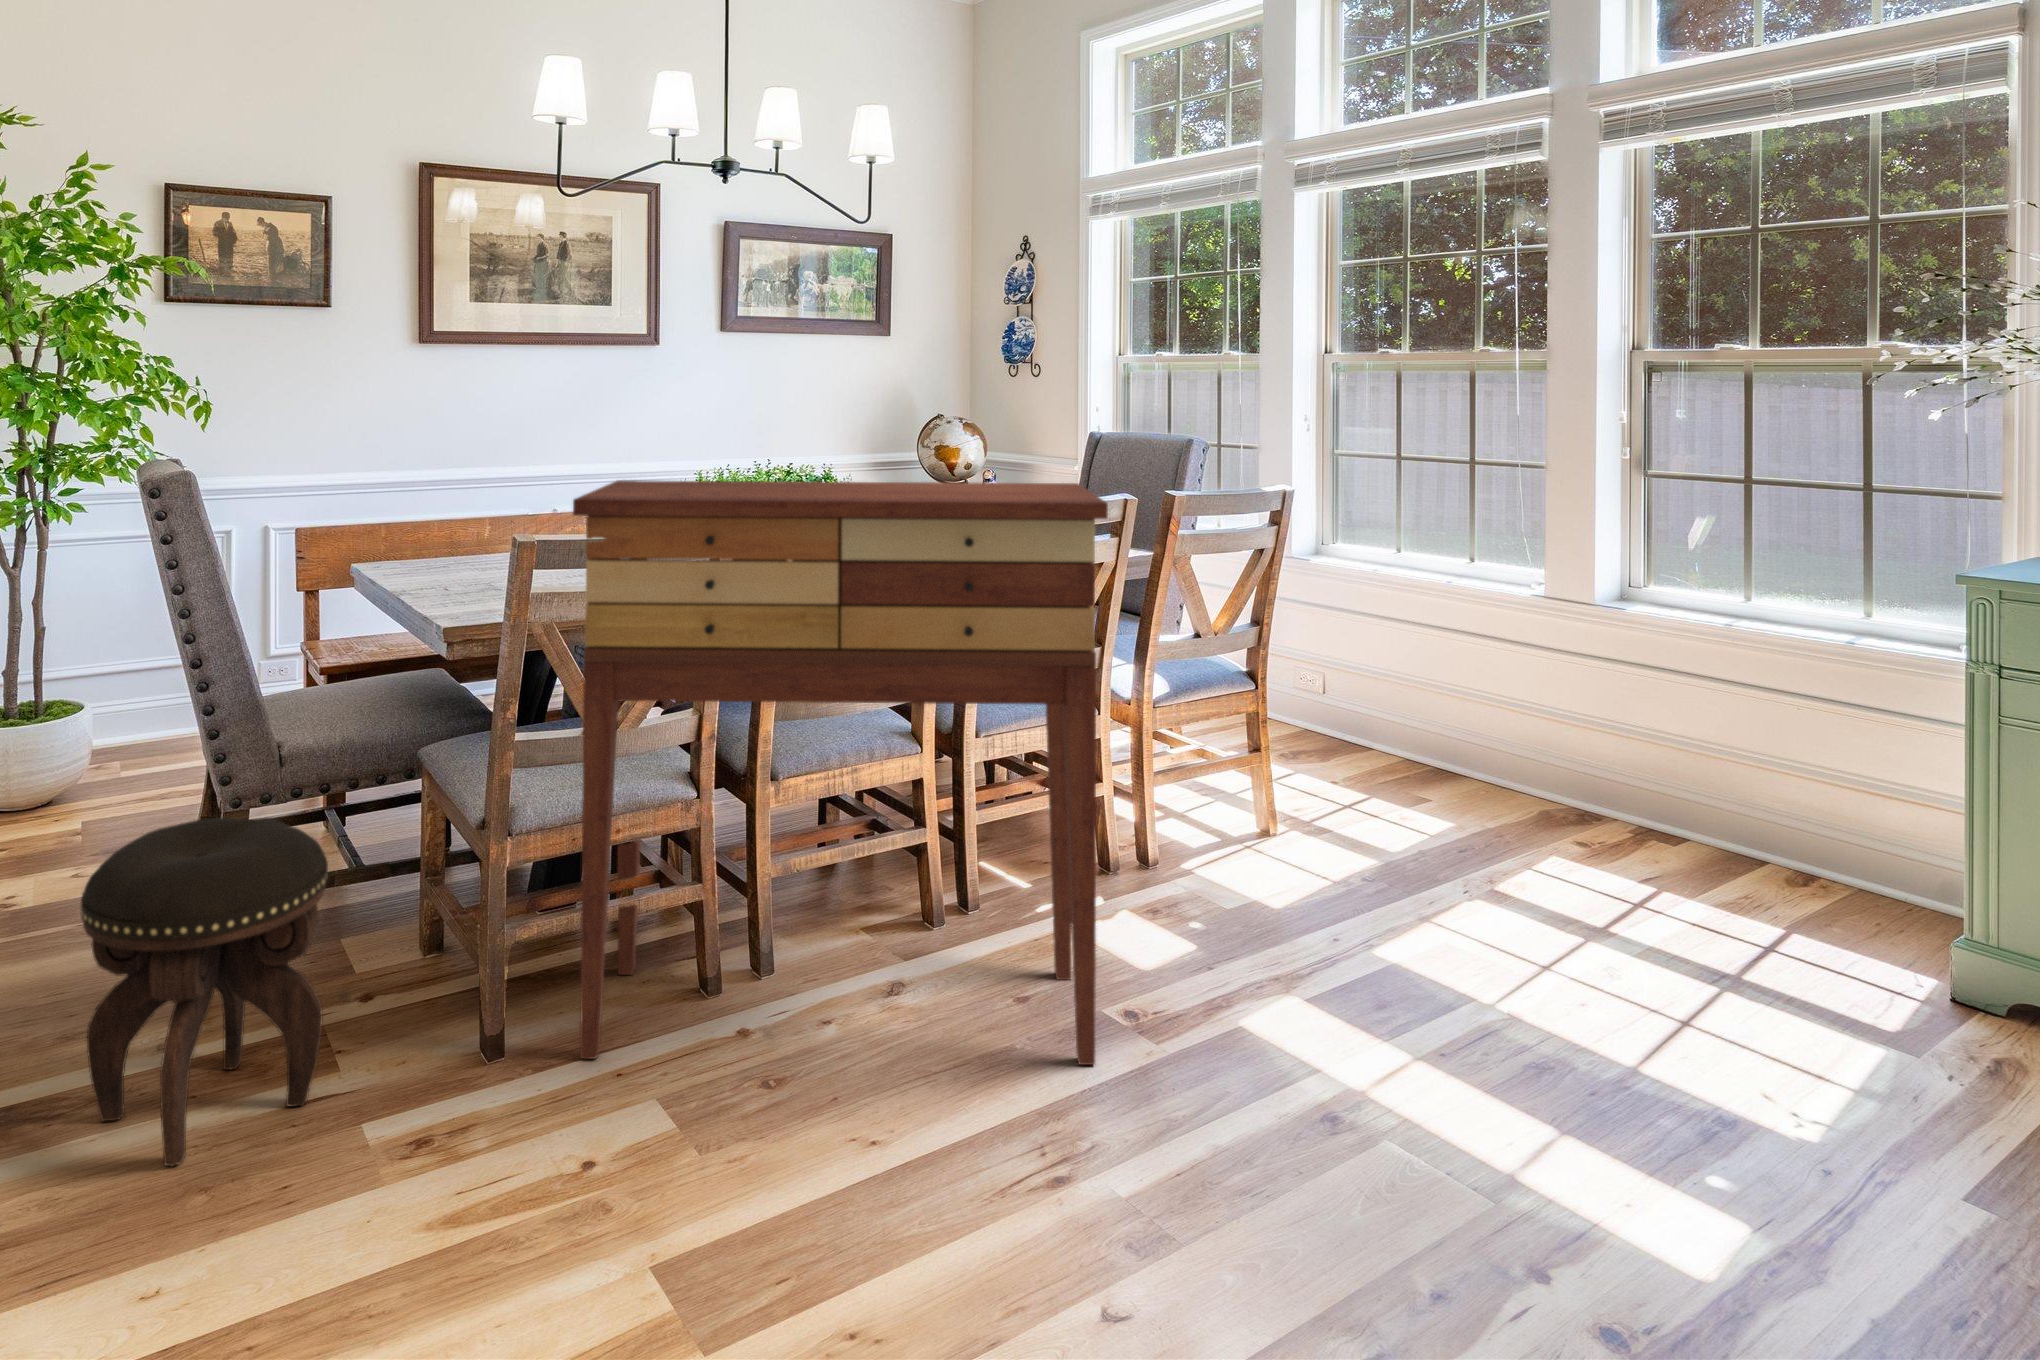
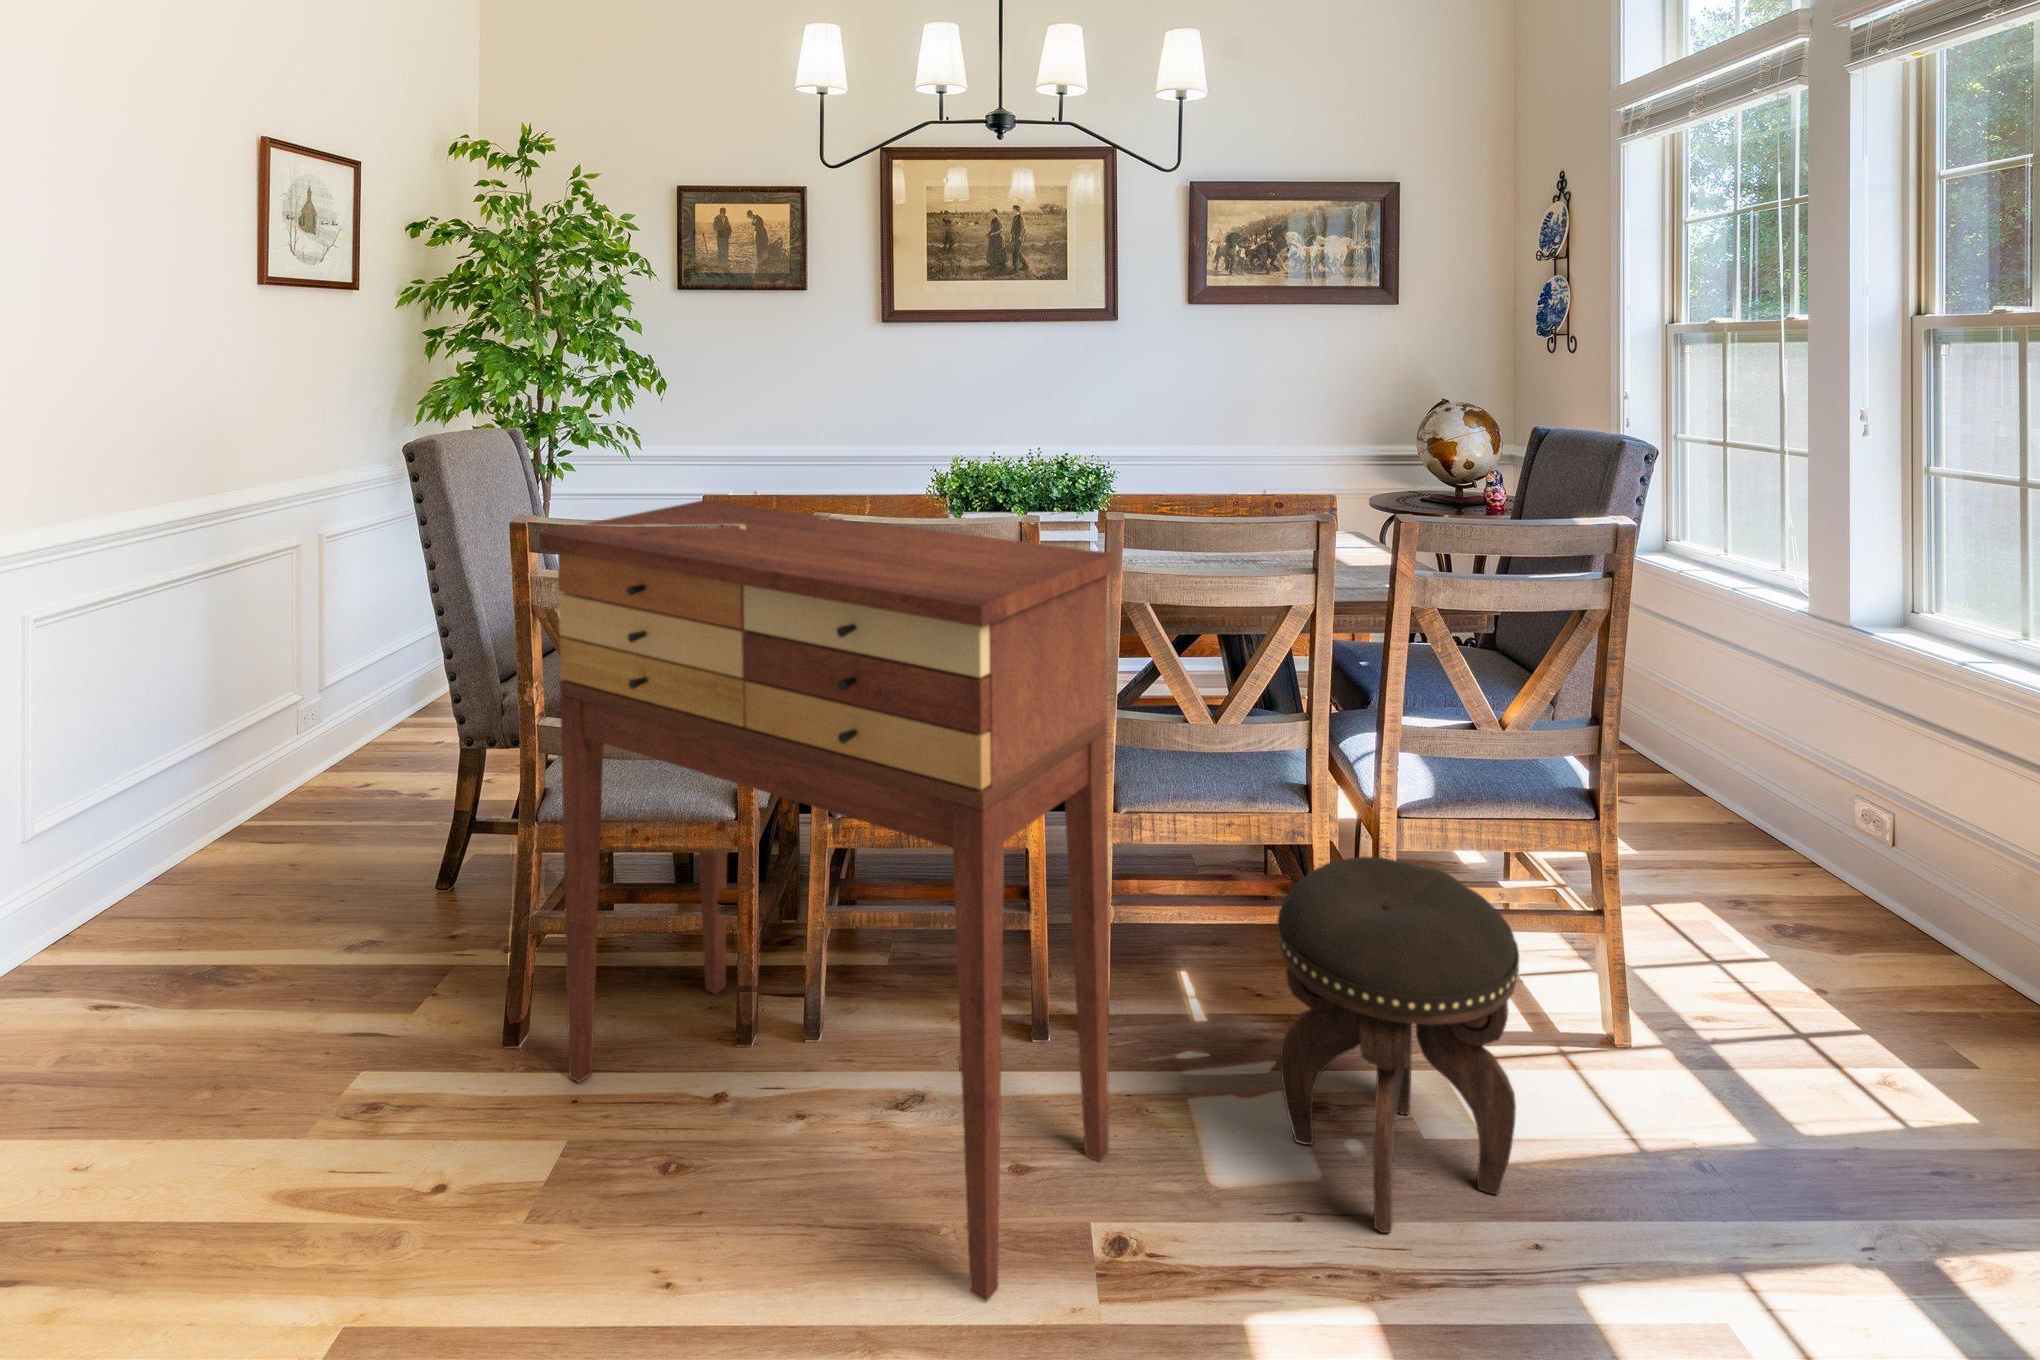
footstool: present [81,818,328,1166] -> present [1278,857,1519,1233]

